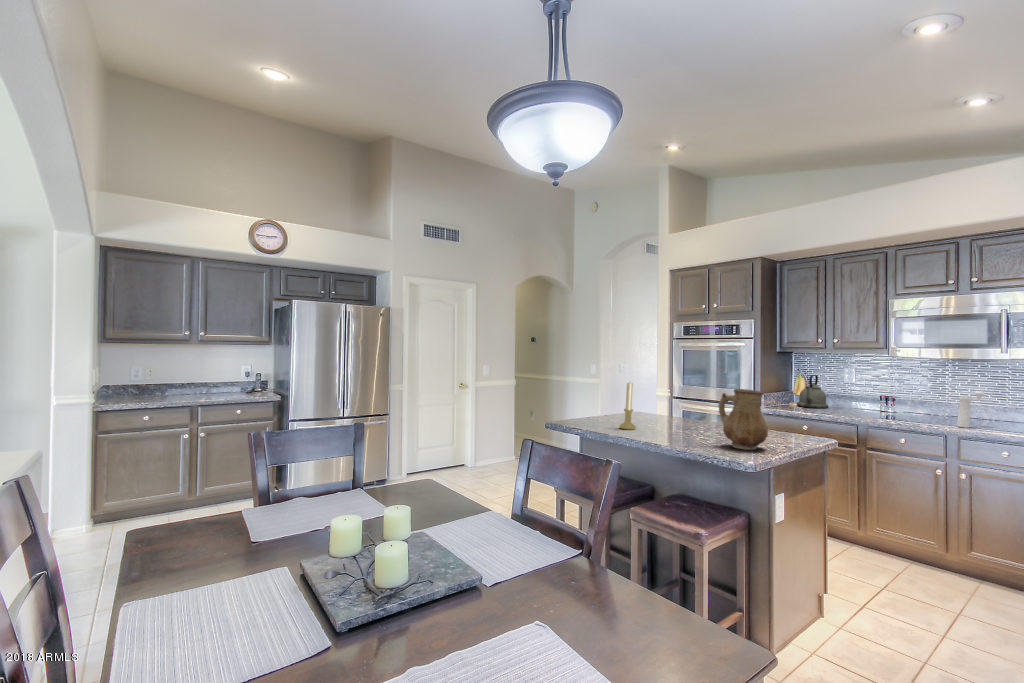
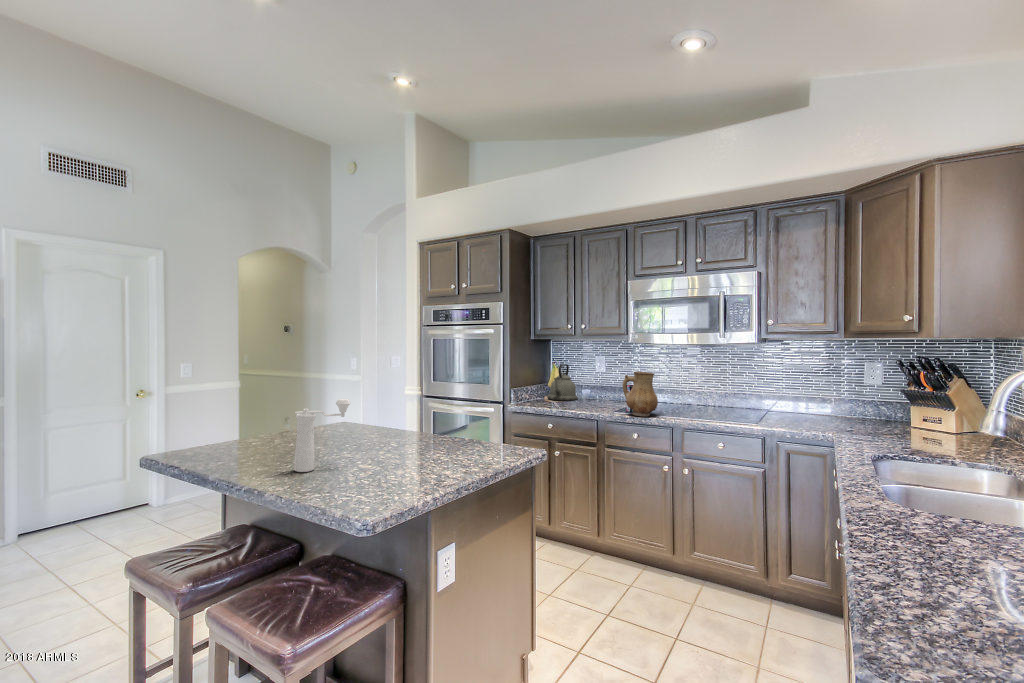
candle holder: present [619,383,636,430] -> none [255,386,282,458]
ceramic pitcher: present [719,389,768,450] -> present [622,371,658,416]
pepper mill: present [957,391,984,428] -> present [294,399,350,472]

